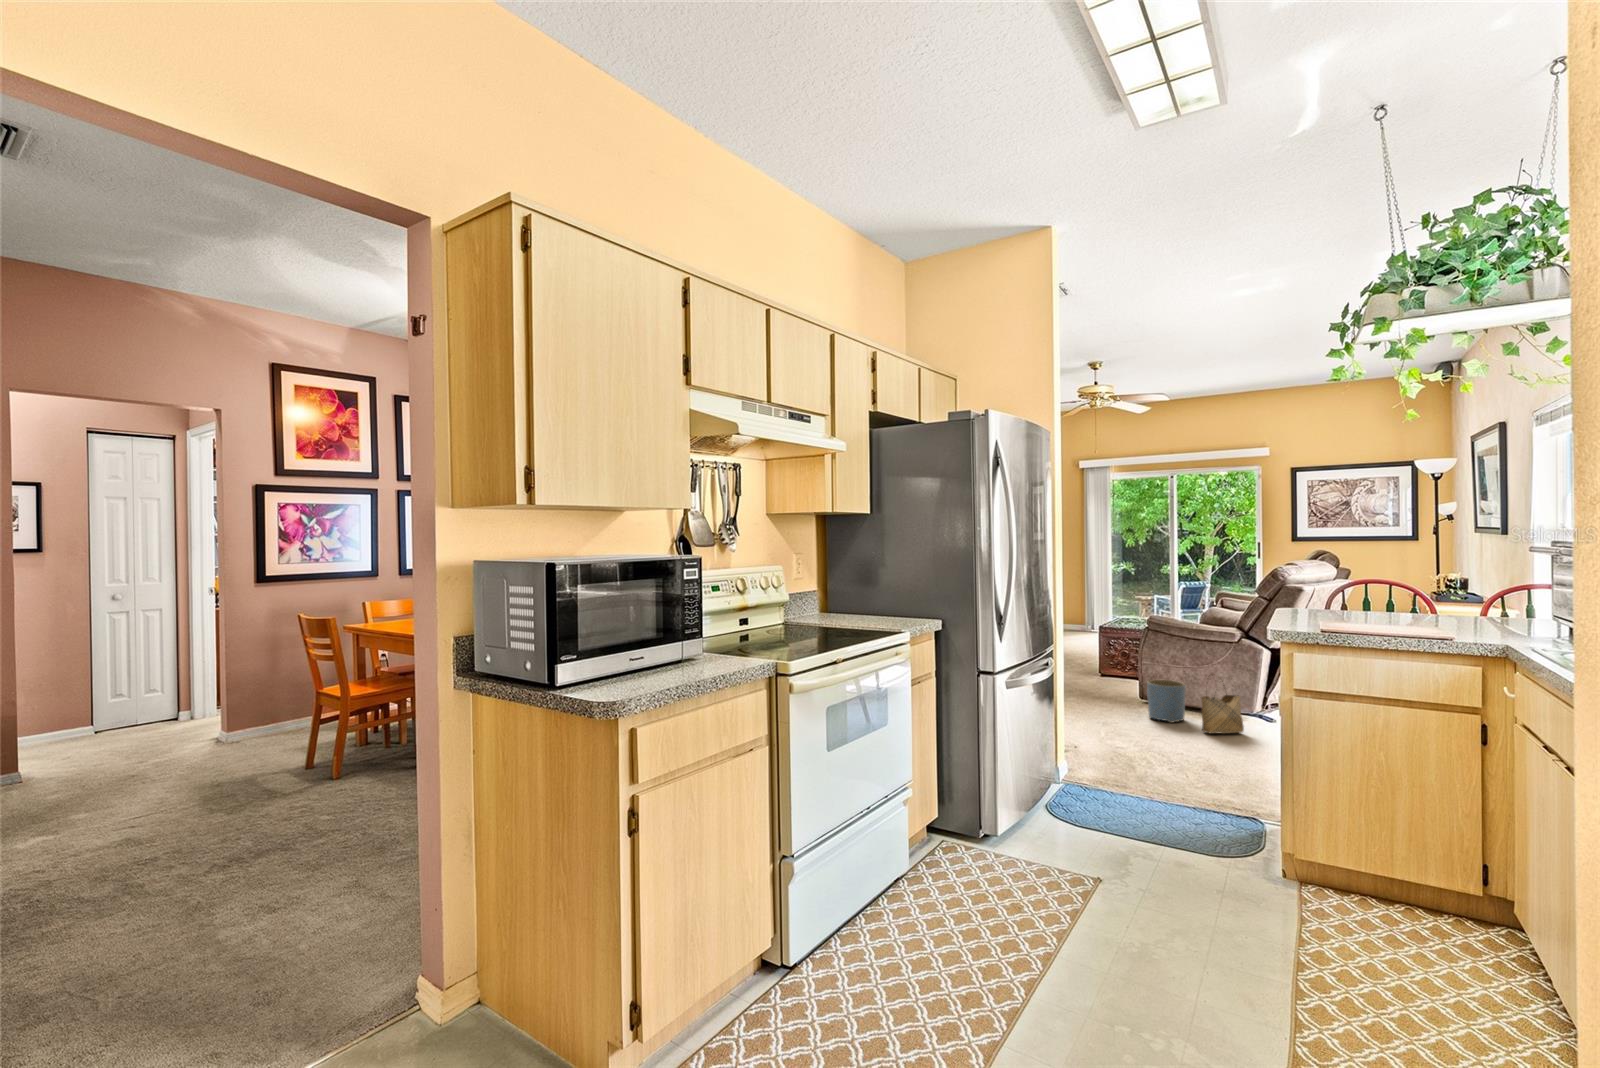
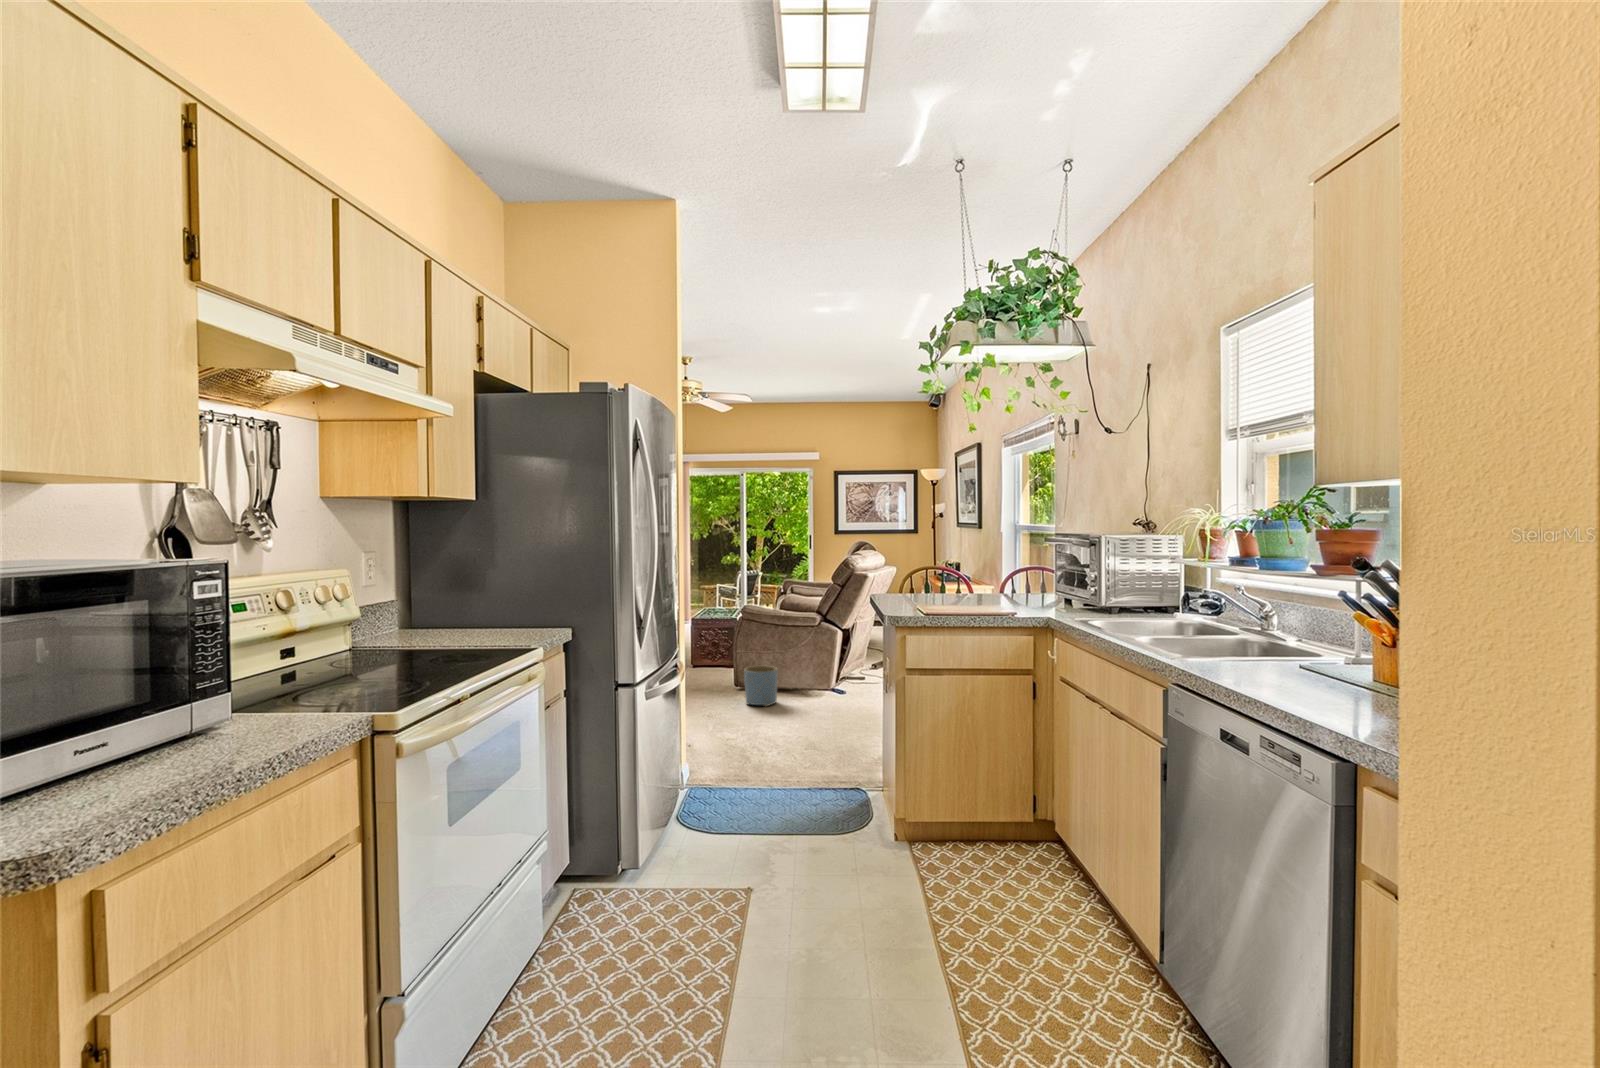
woven basket: present [1201,678,1244,734] -> none [793,656,827,712]

